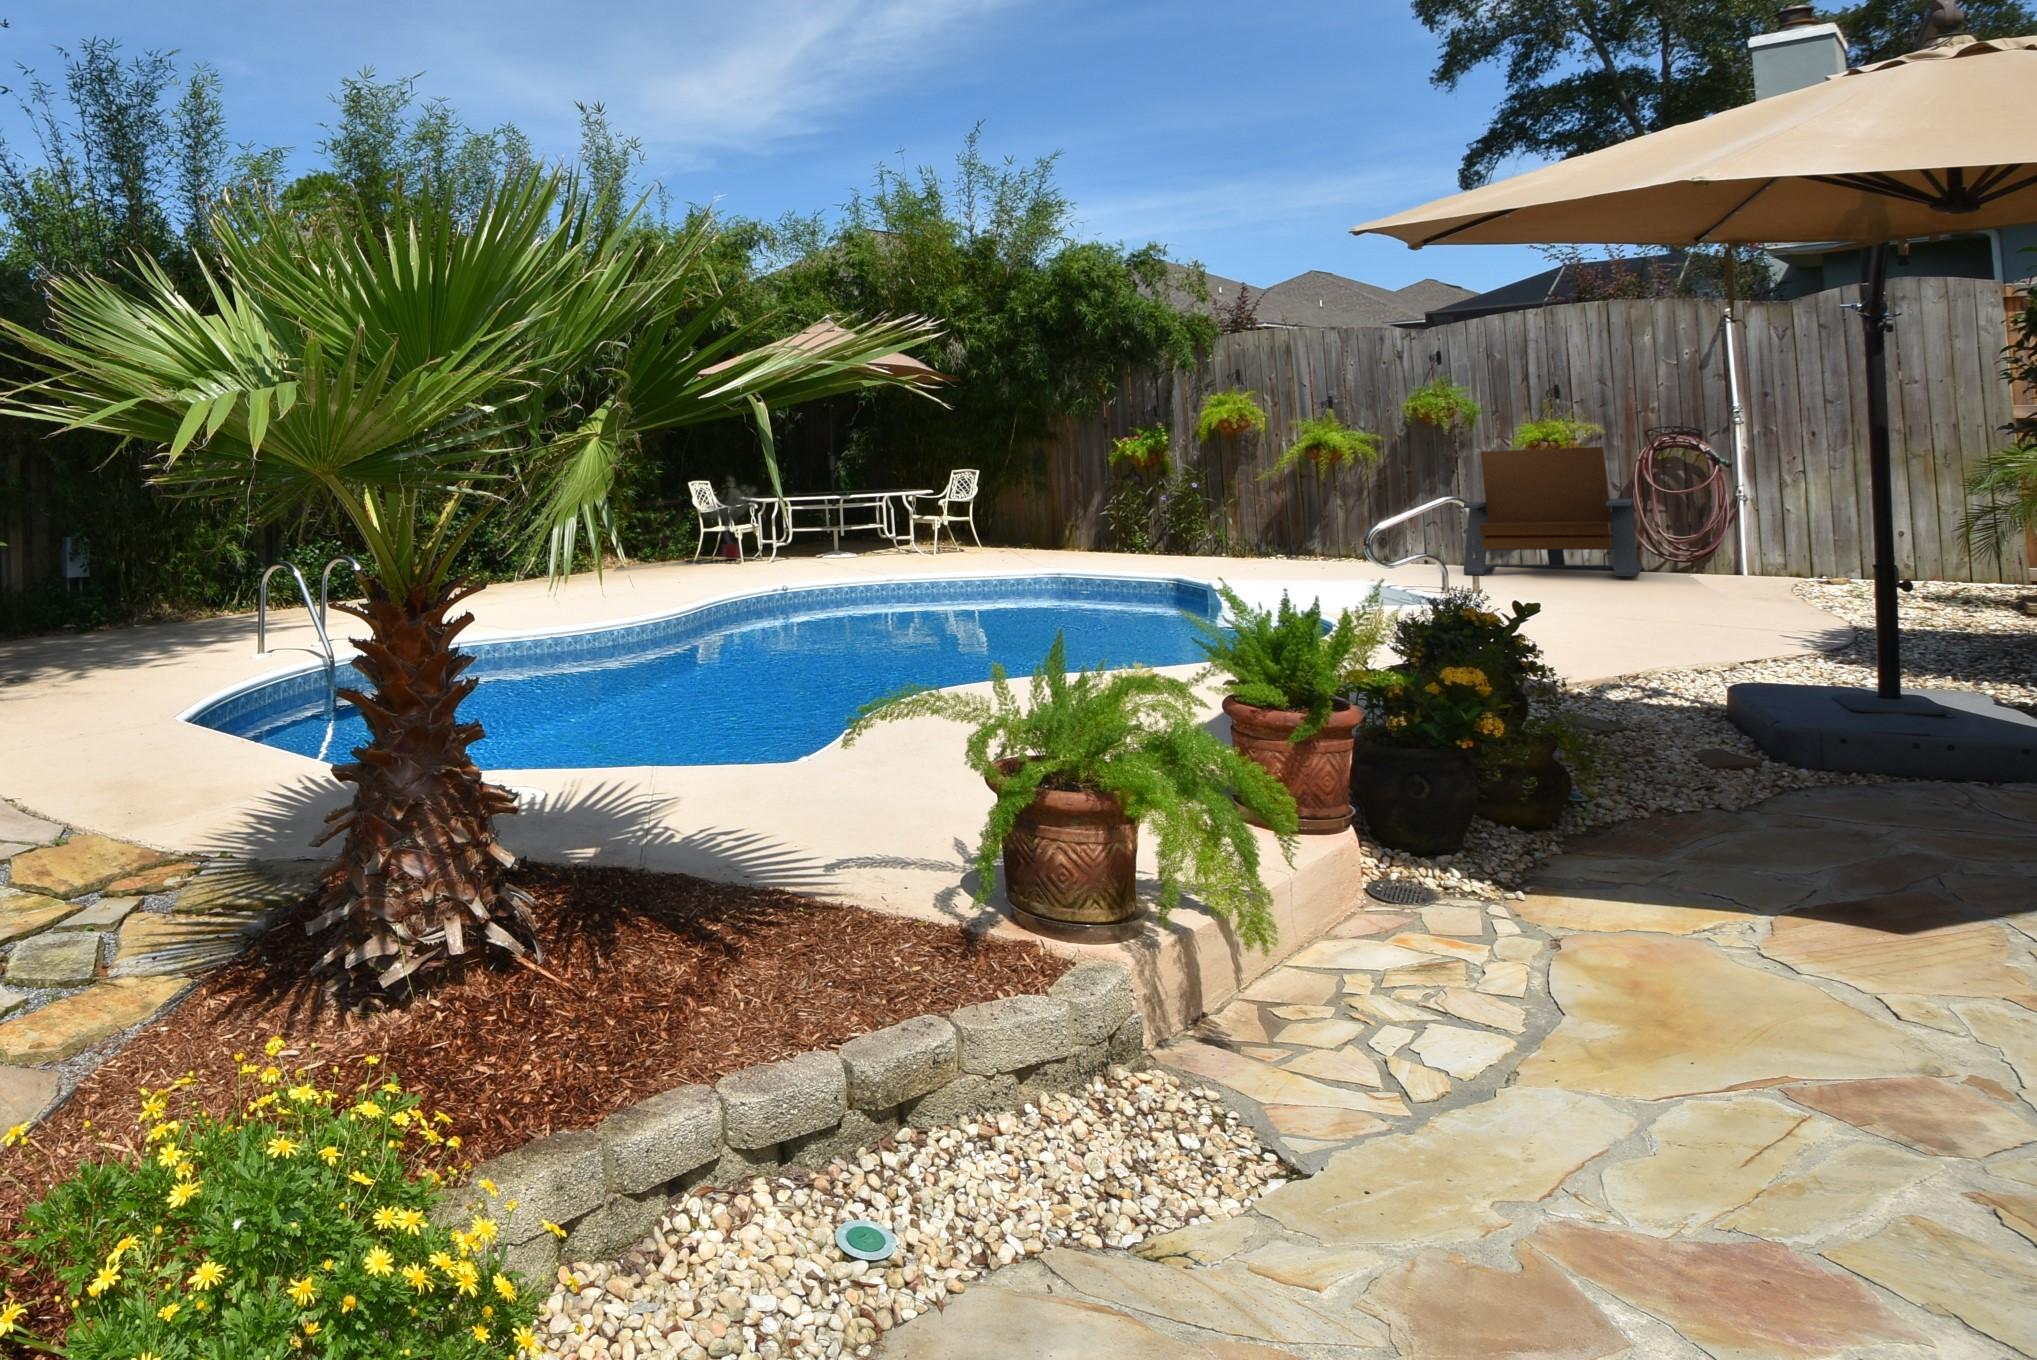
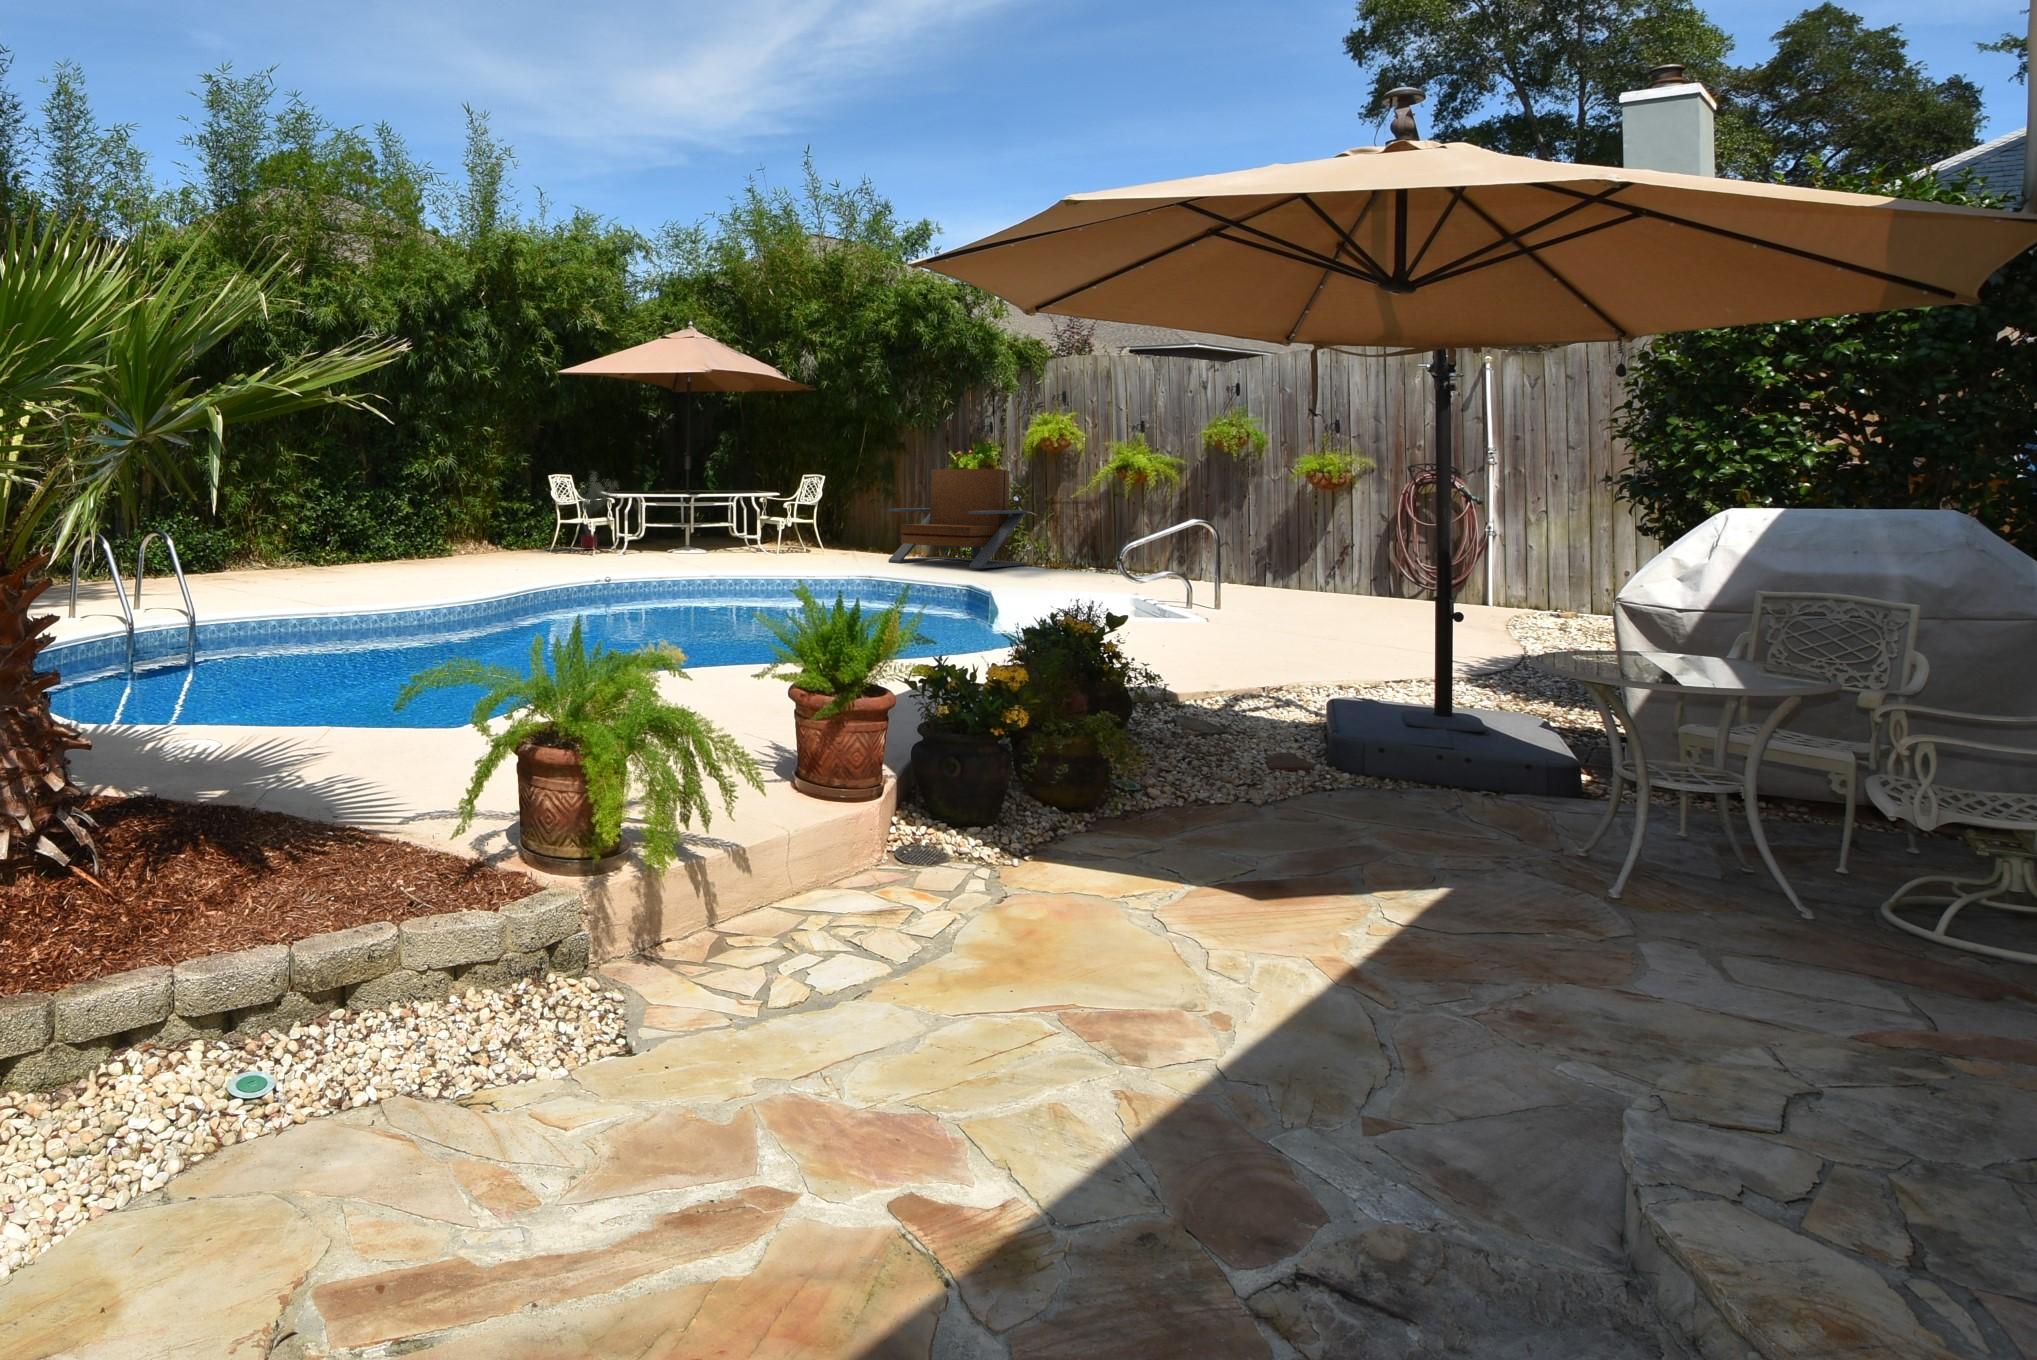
lounge chair: present [1456,447,1641,576] -> present [888,469,1027,568]
side table: present [642,501,687,563] -> present [1046,501,1095,557]

